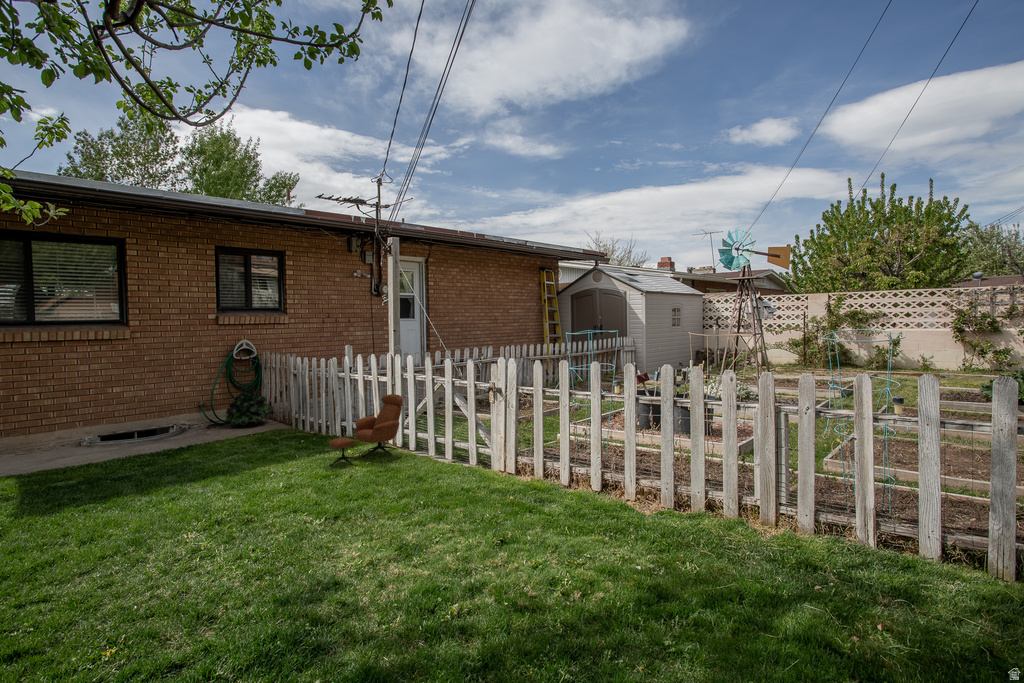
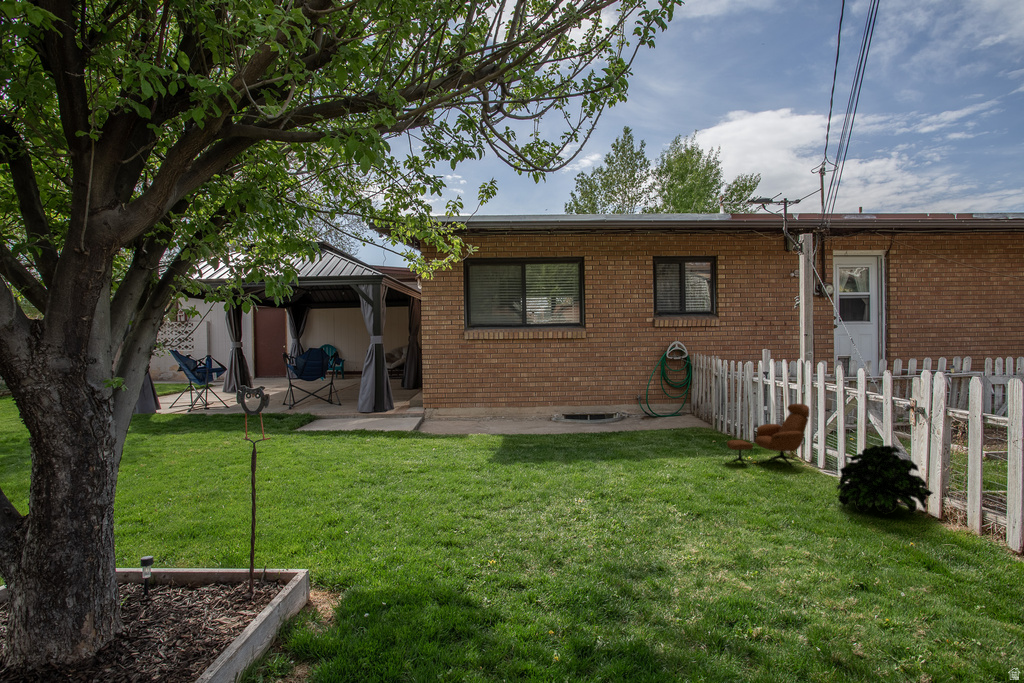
potted plant: present [225,390,275,427] -> present [837,445,933,515]

